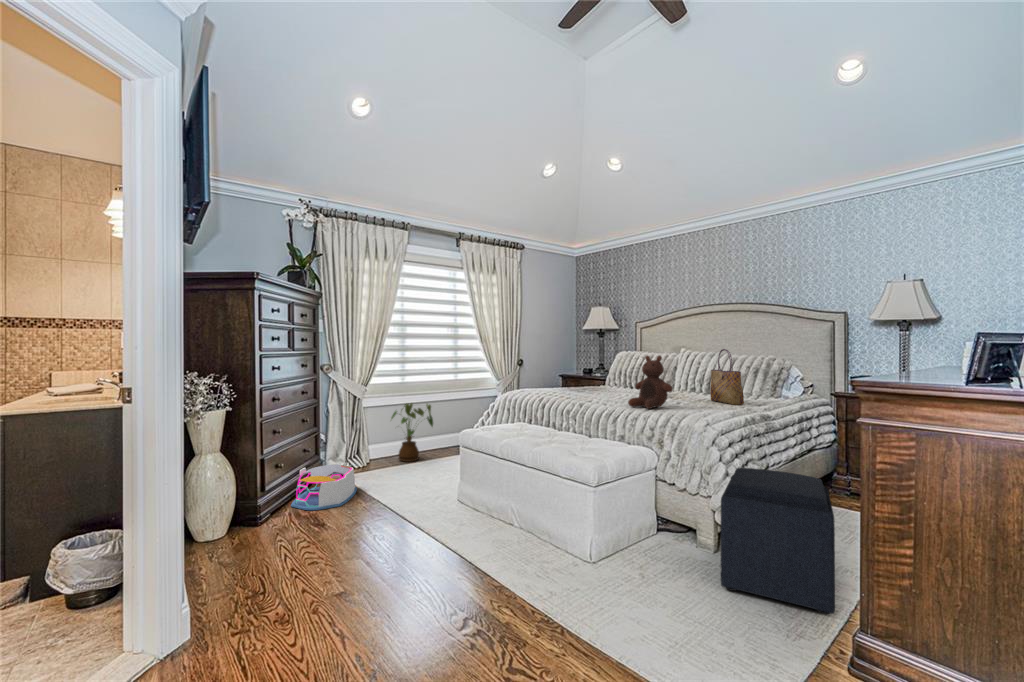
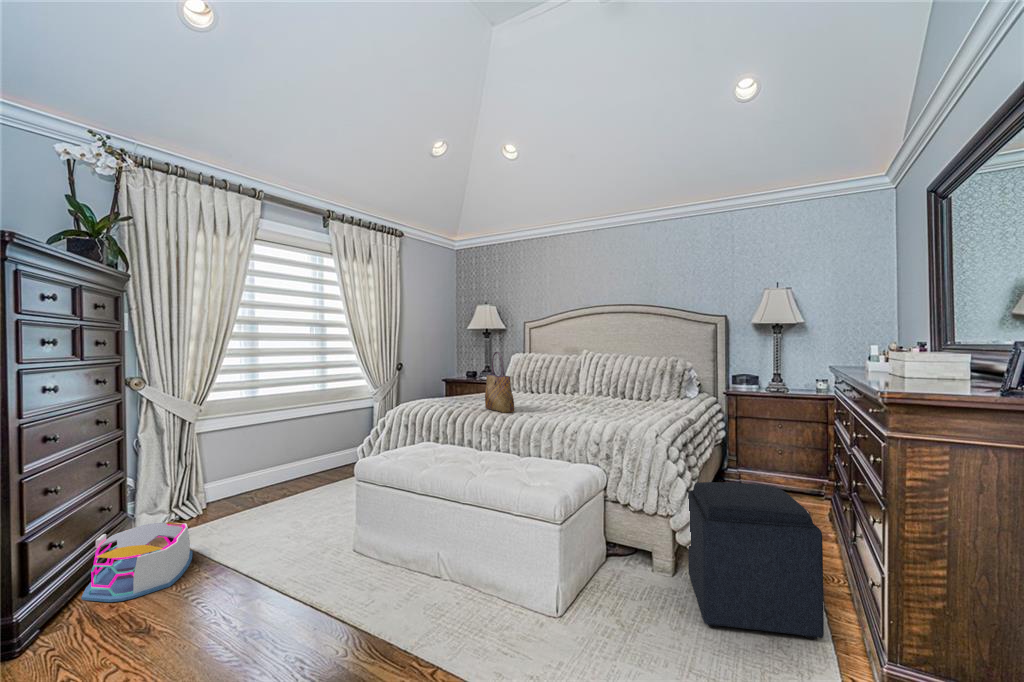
tote bag: present [710,349,744,405] -> present [485,352,514,413]
stuffed bear: present [628,356,673,409] -> none [560,359,608,420]
house plant: present [391,403,433,462] -> none [235,422,298,502]

